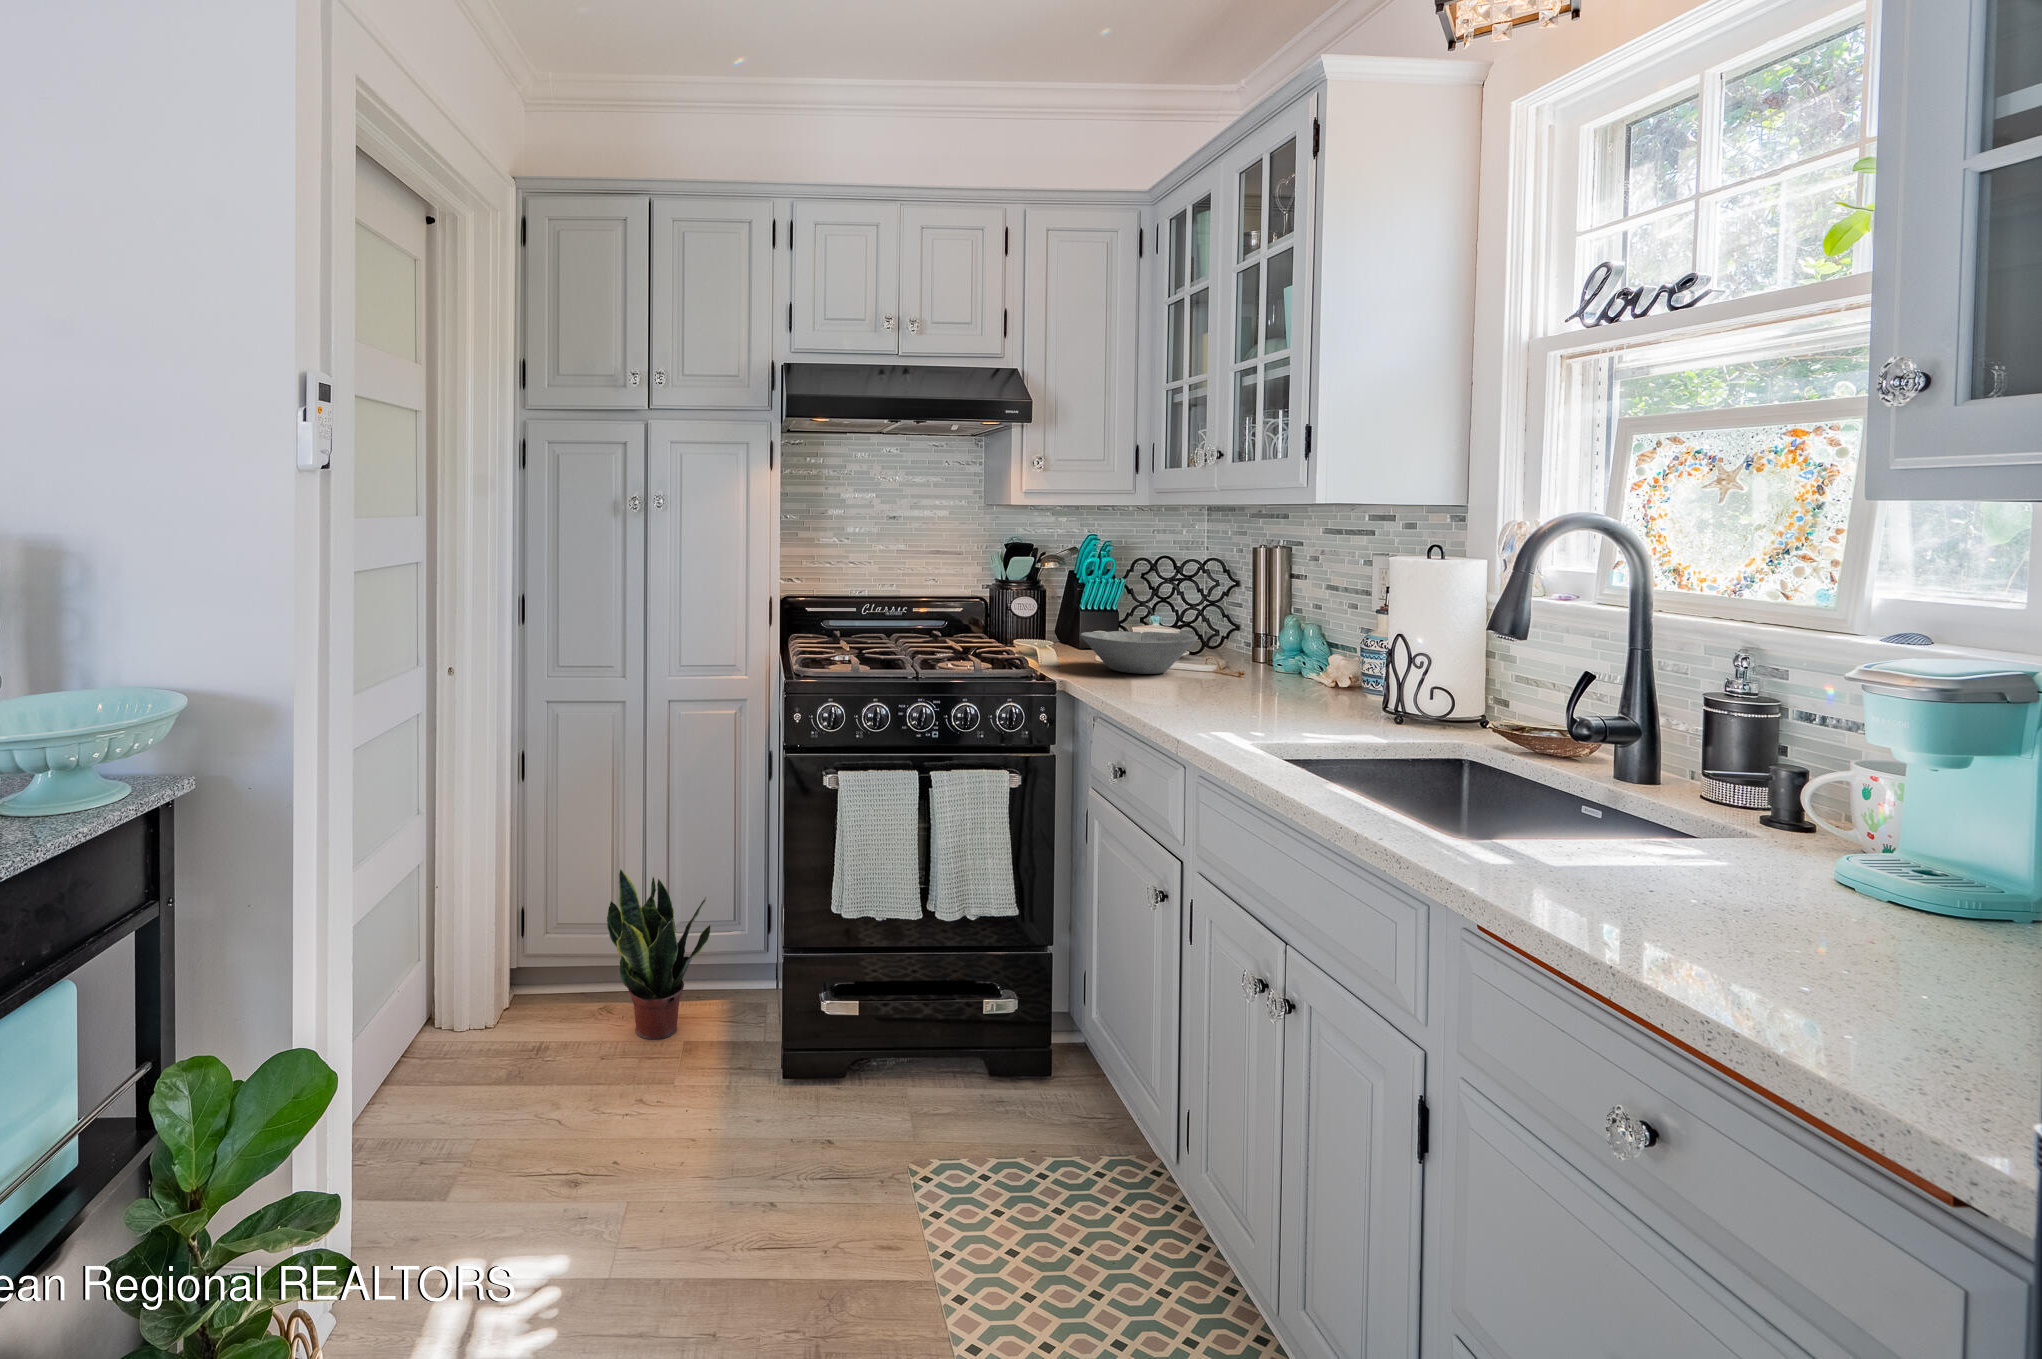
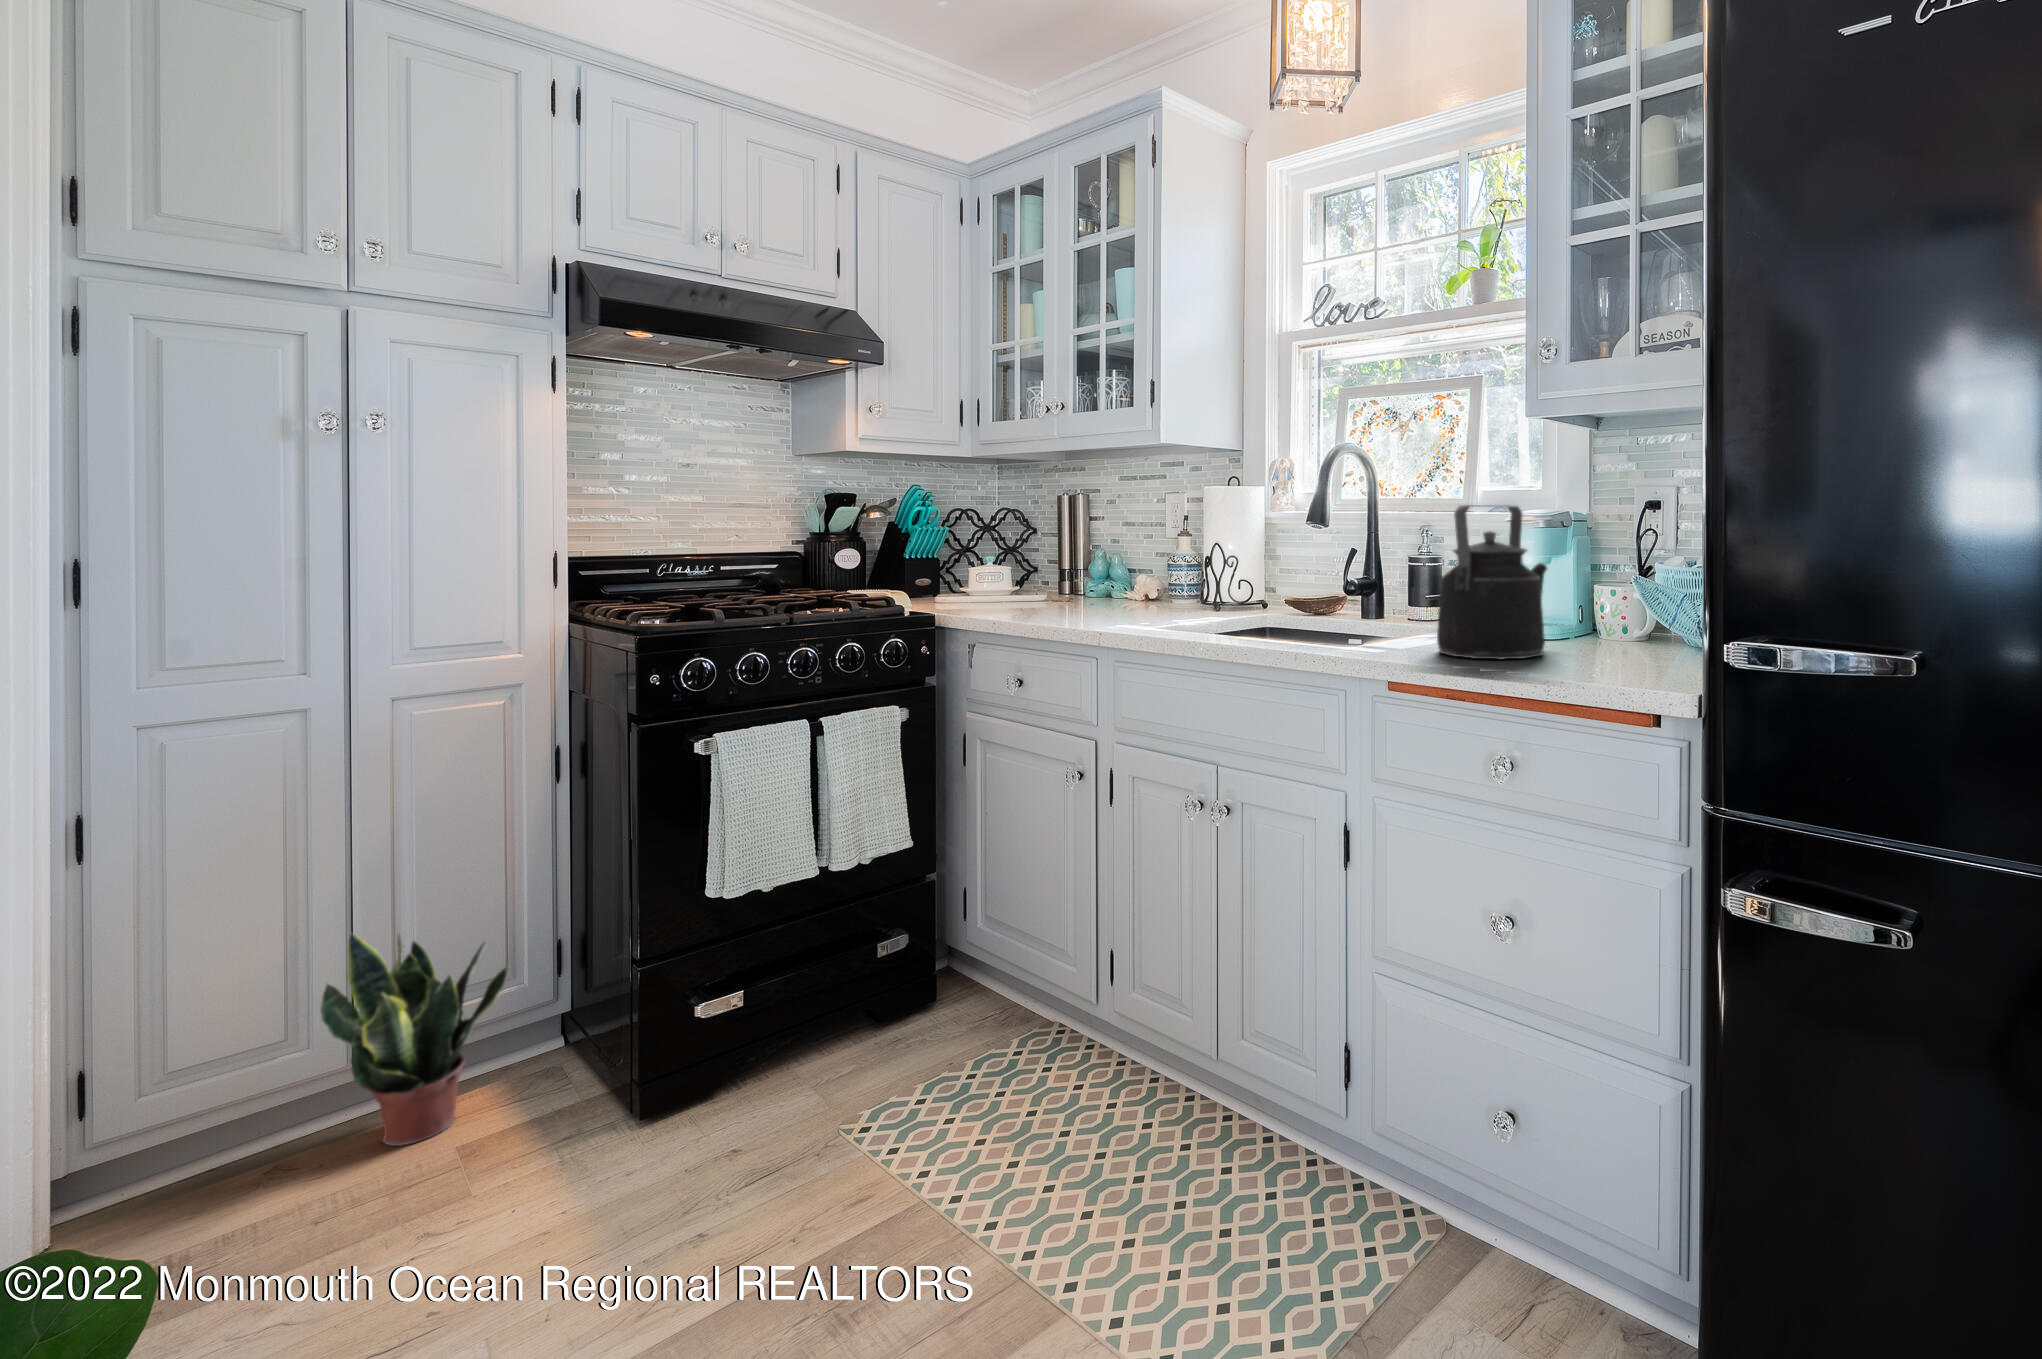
bowl: present [1080,631,1198,674] -> none [932,571,1036,607]
kettle: none [1554,662,1839,932] -> present [1437,505,1547,659]

